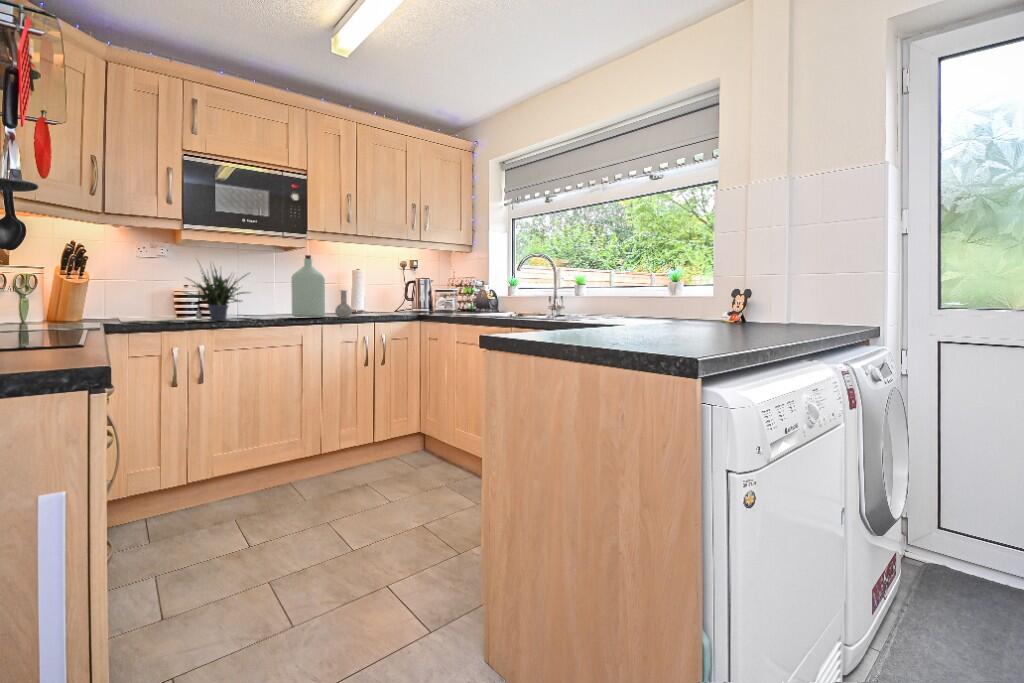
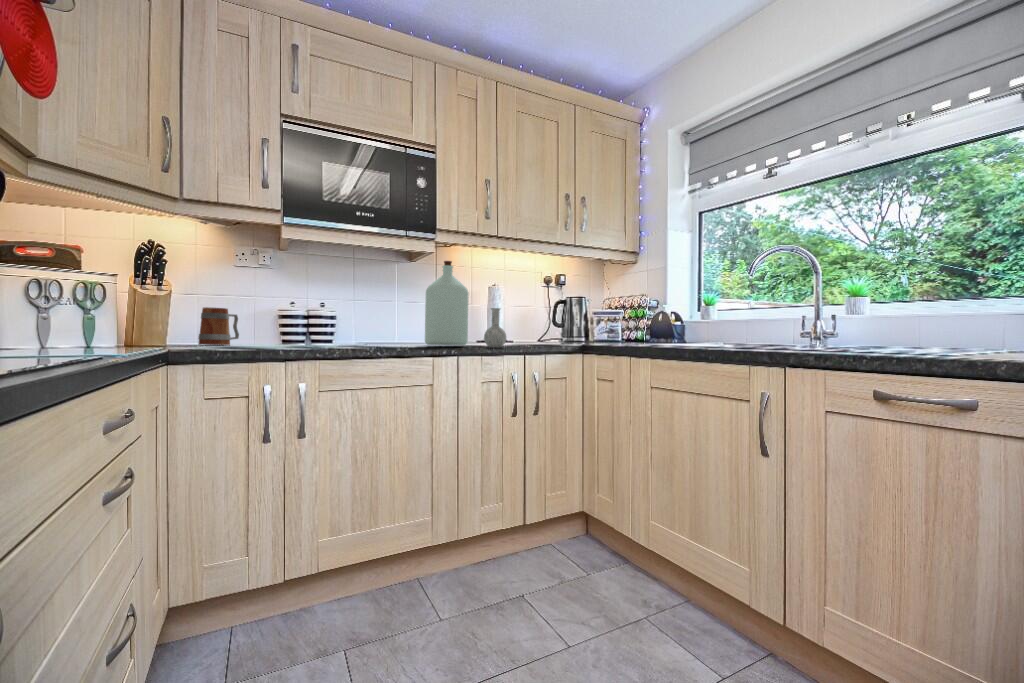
potted plant: present [184,269,250,321] -> none [285,256,381,348]
mug: none [109,290,143,318] -> present [198,307,239,345]

